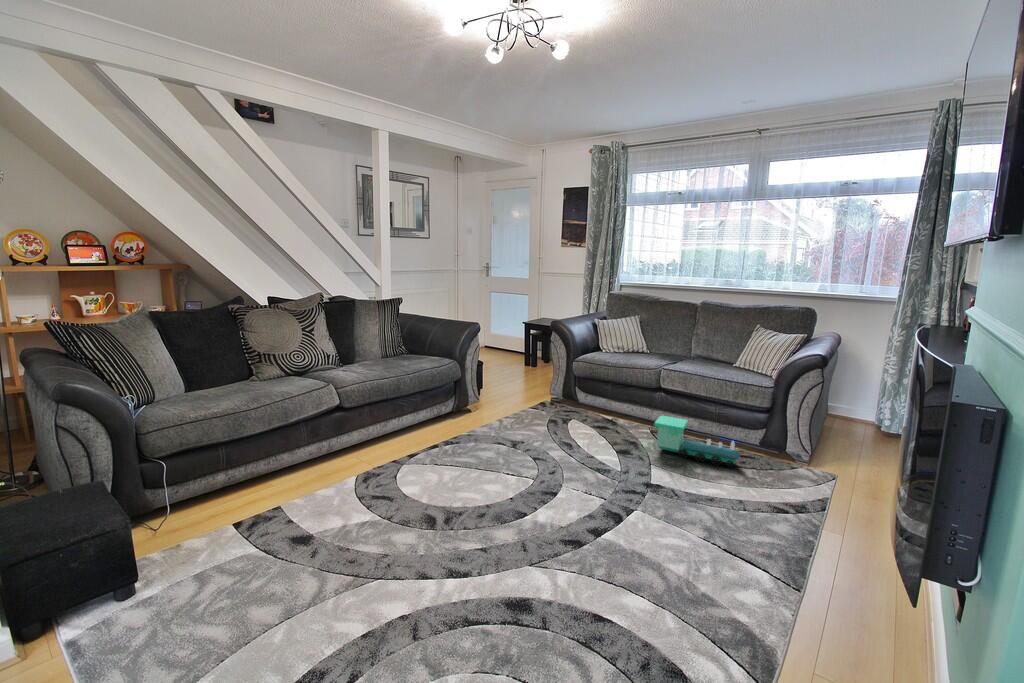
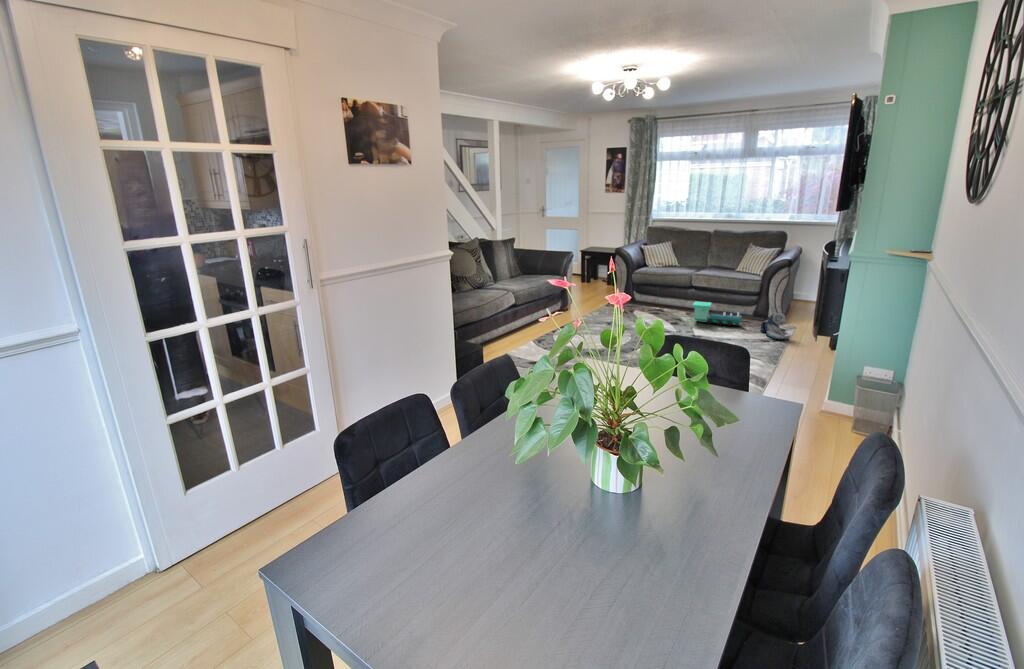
plush toy: none [772,452,820,509] -> present [761,312,786,339]

